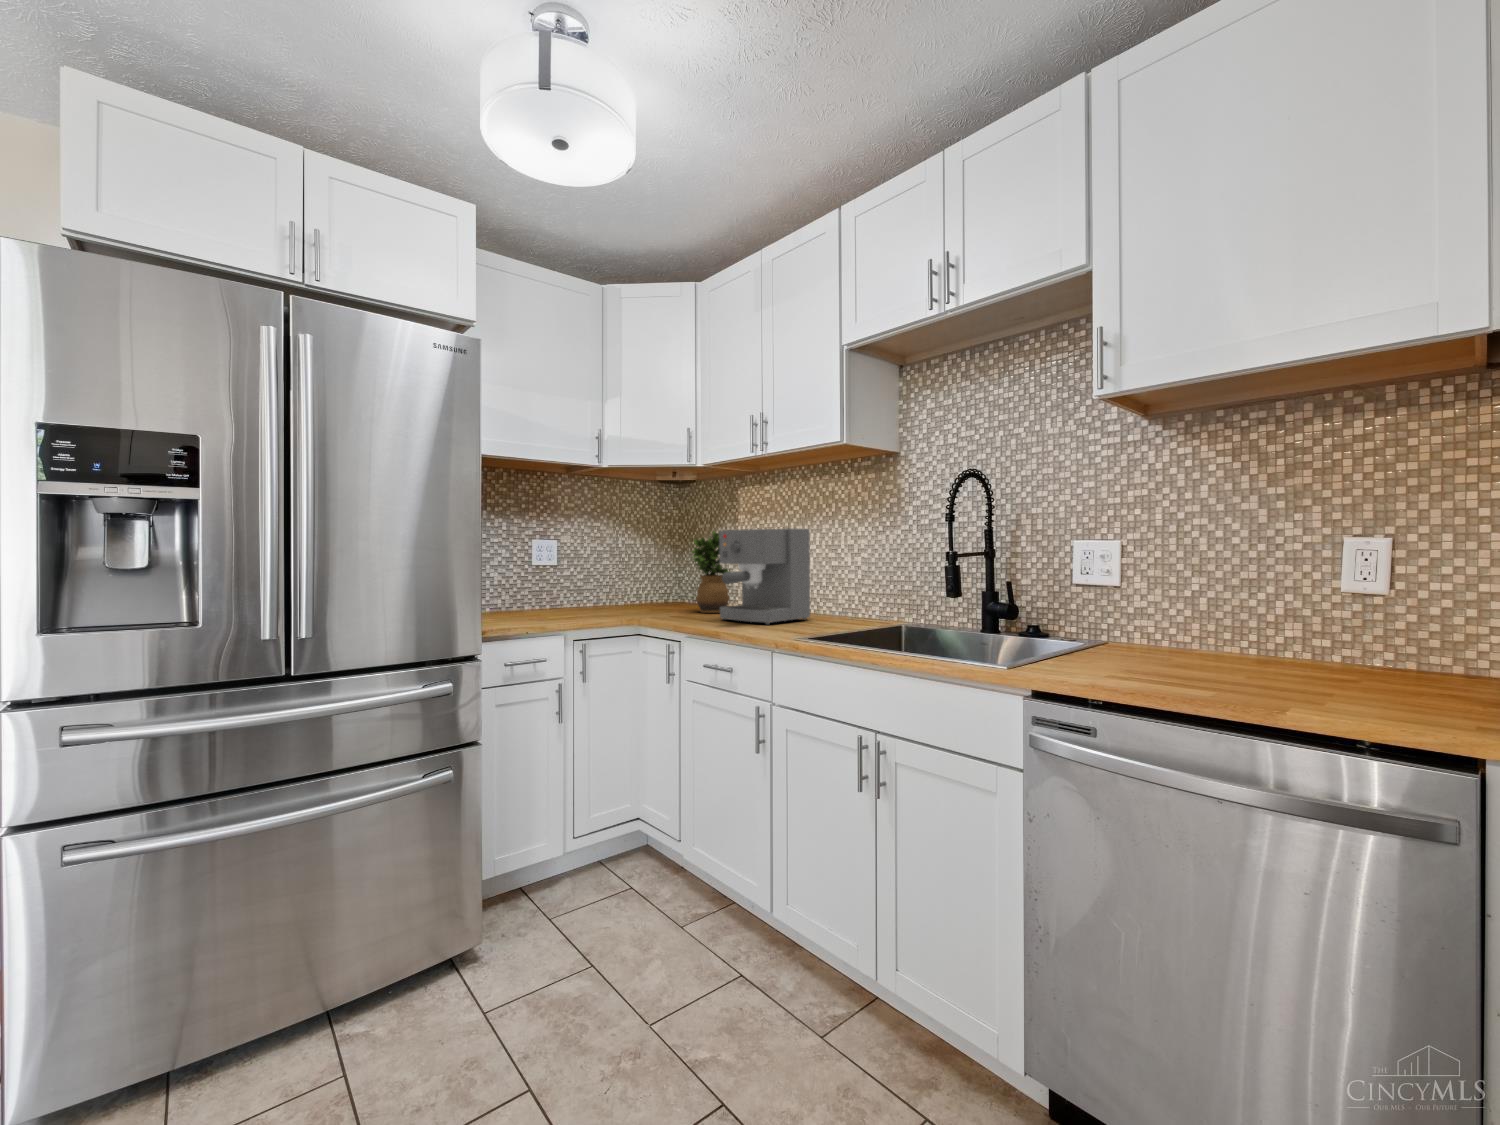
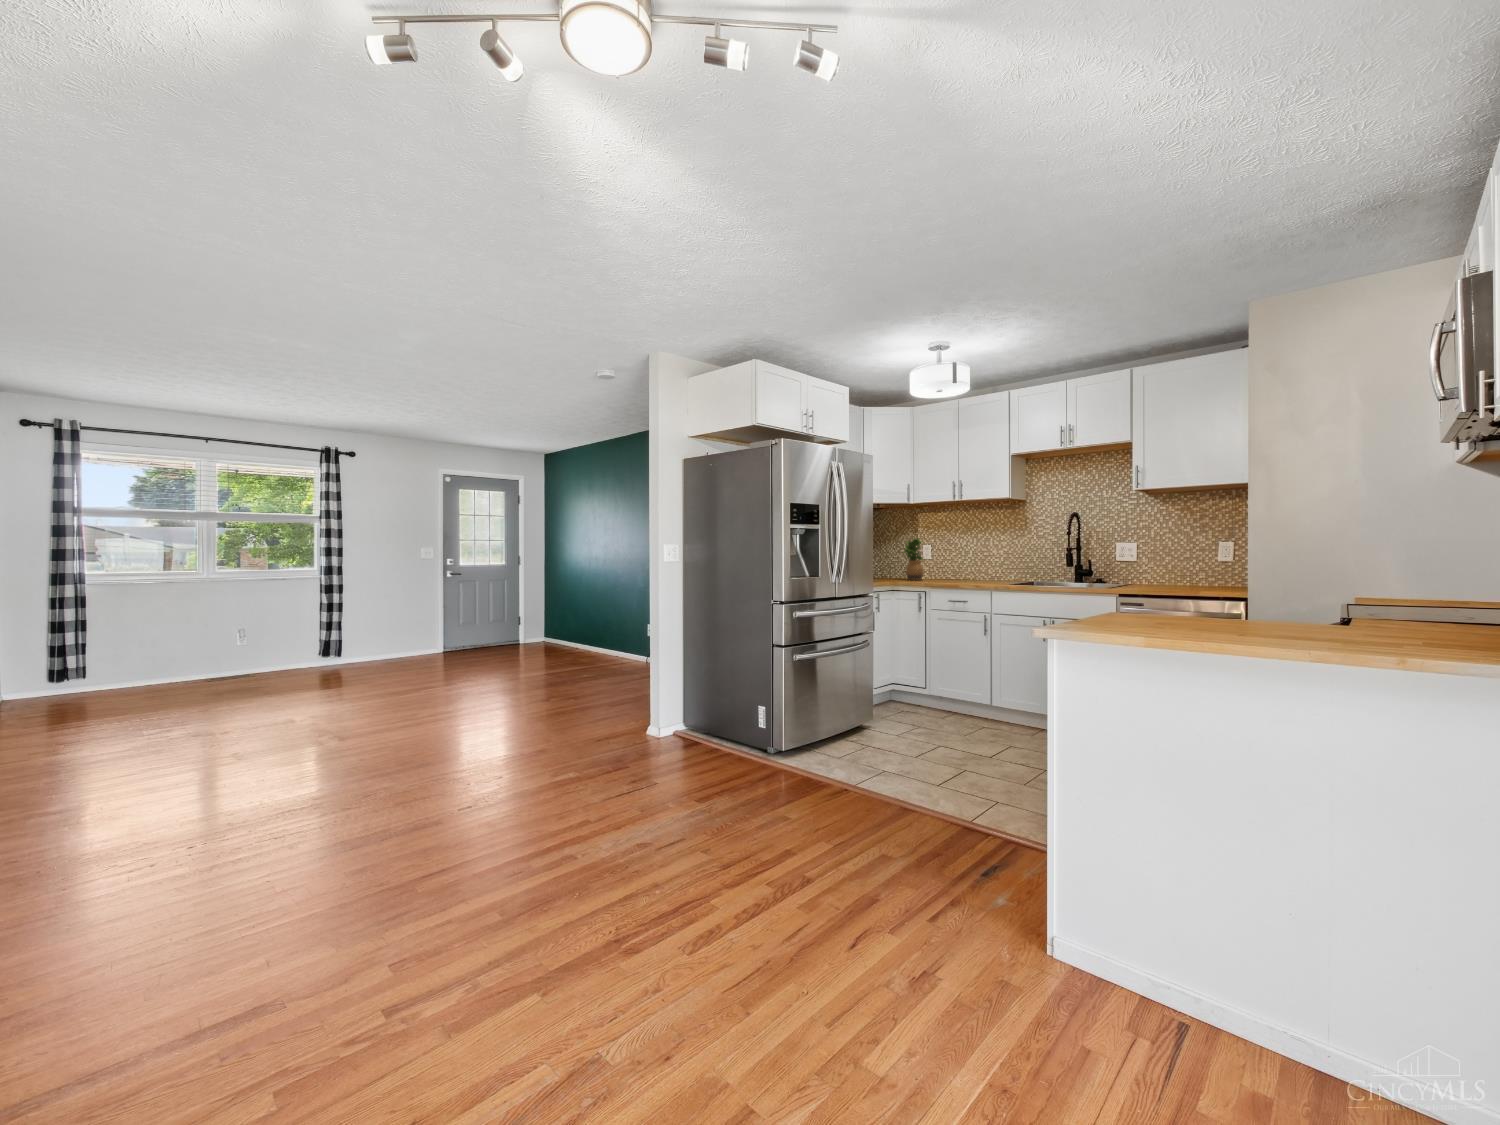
coffee maker: present [719,529,810,625] -> none [933,536,978,583]

